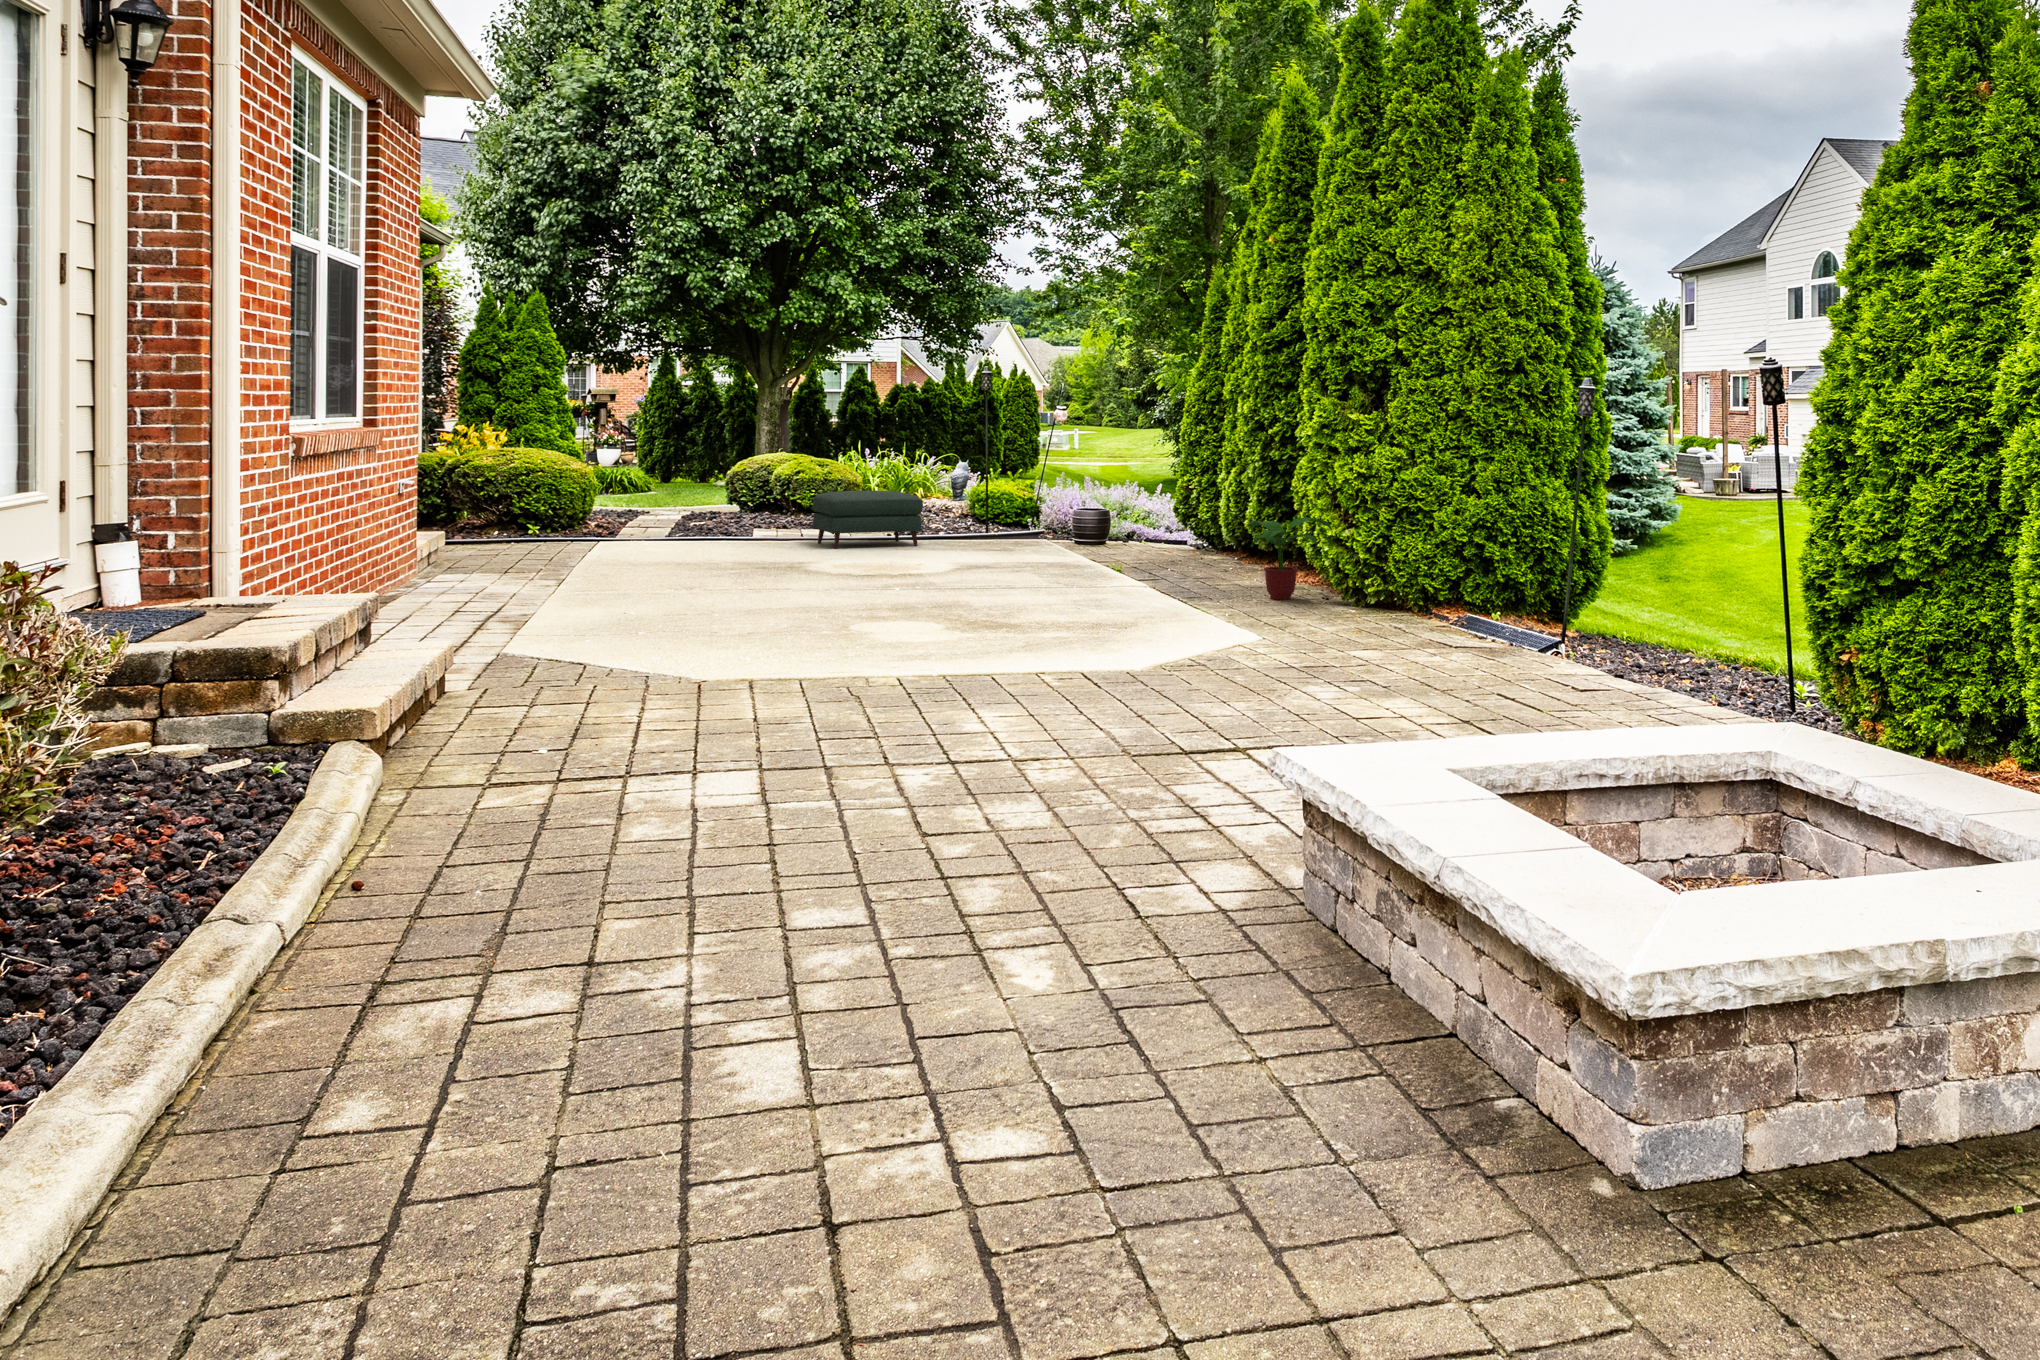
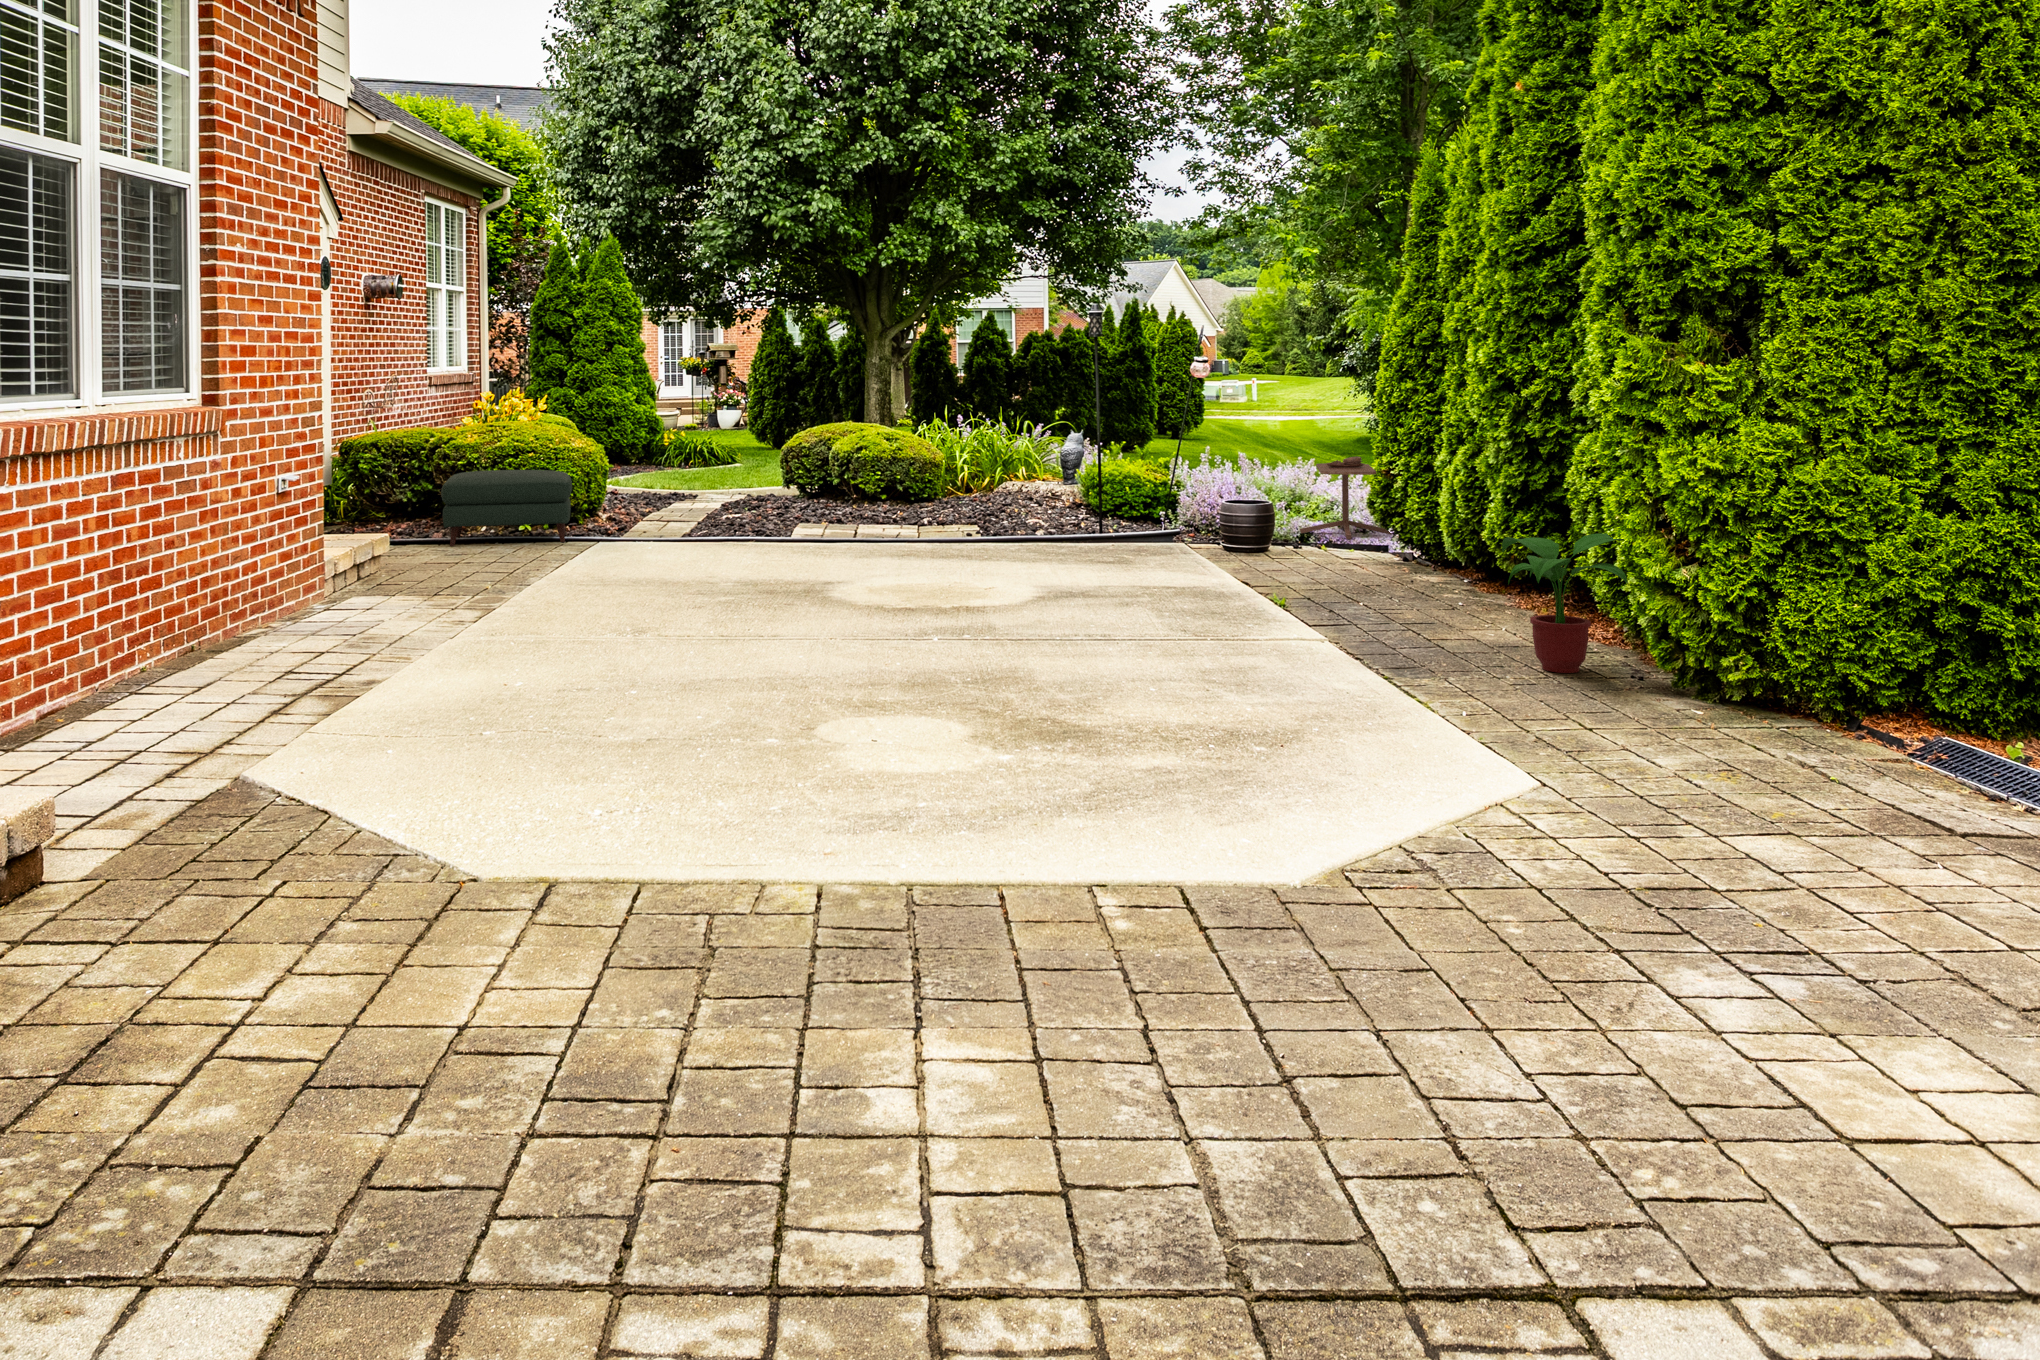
side table: none [1126,483,1189,542] -> present [1300,457,1392,539]
ottoman: present [813,491,923,549] -> present [441,470,572,546]

